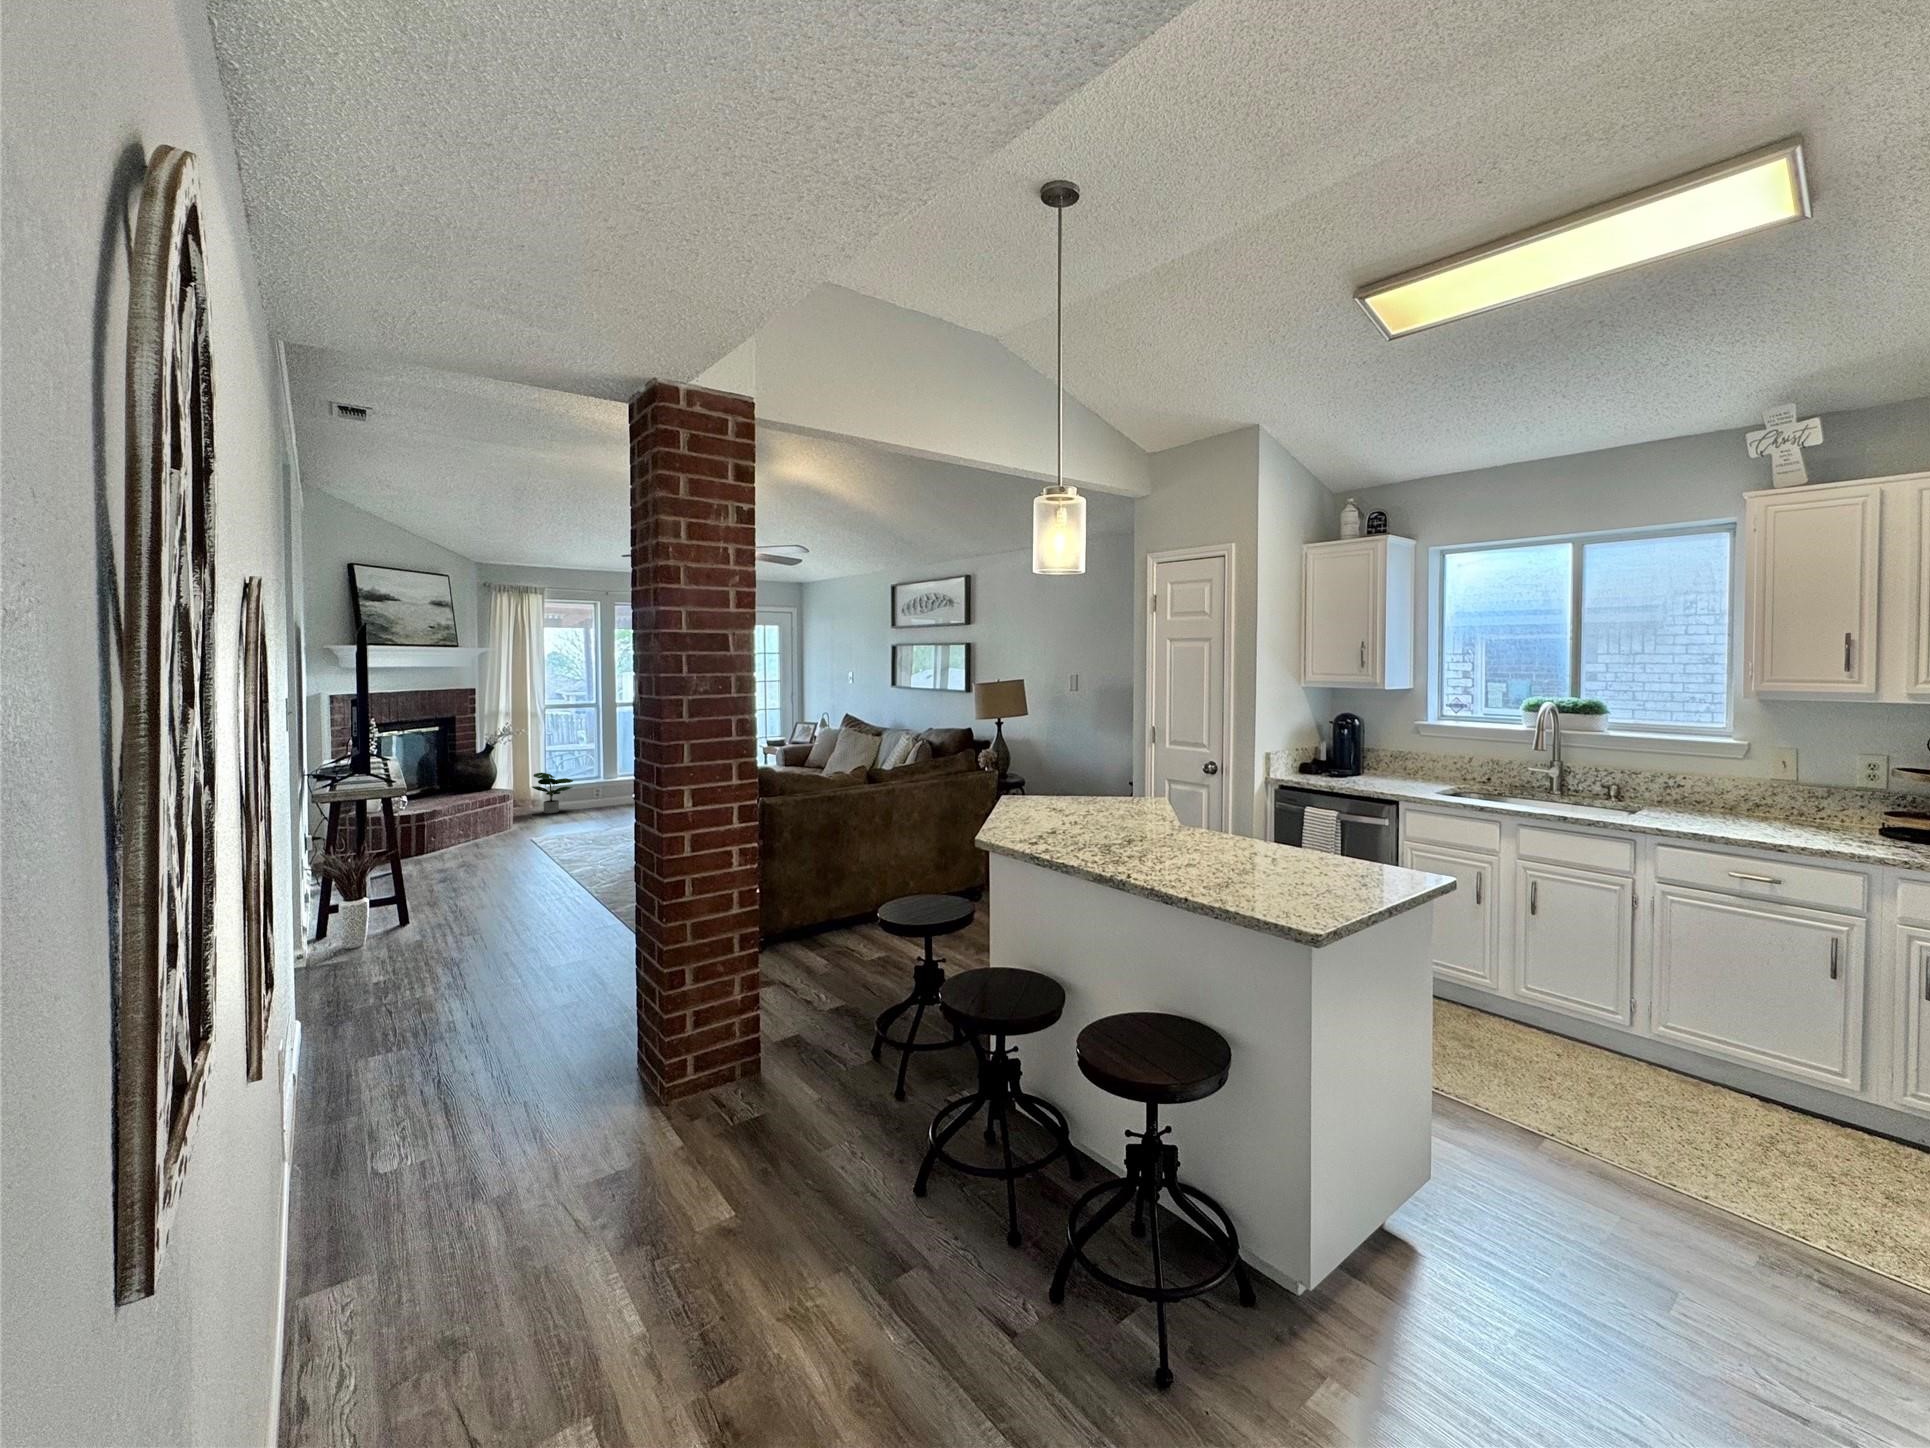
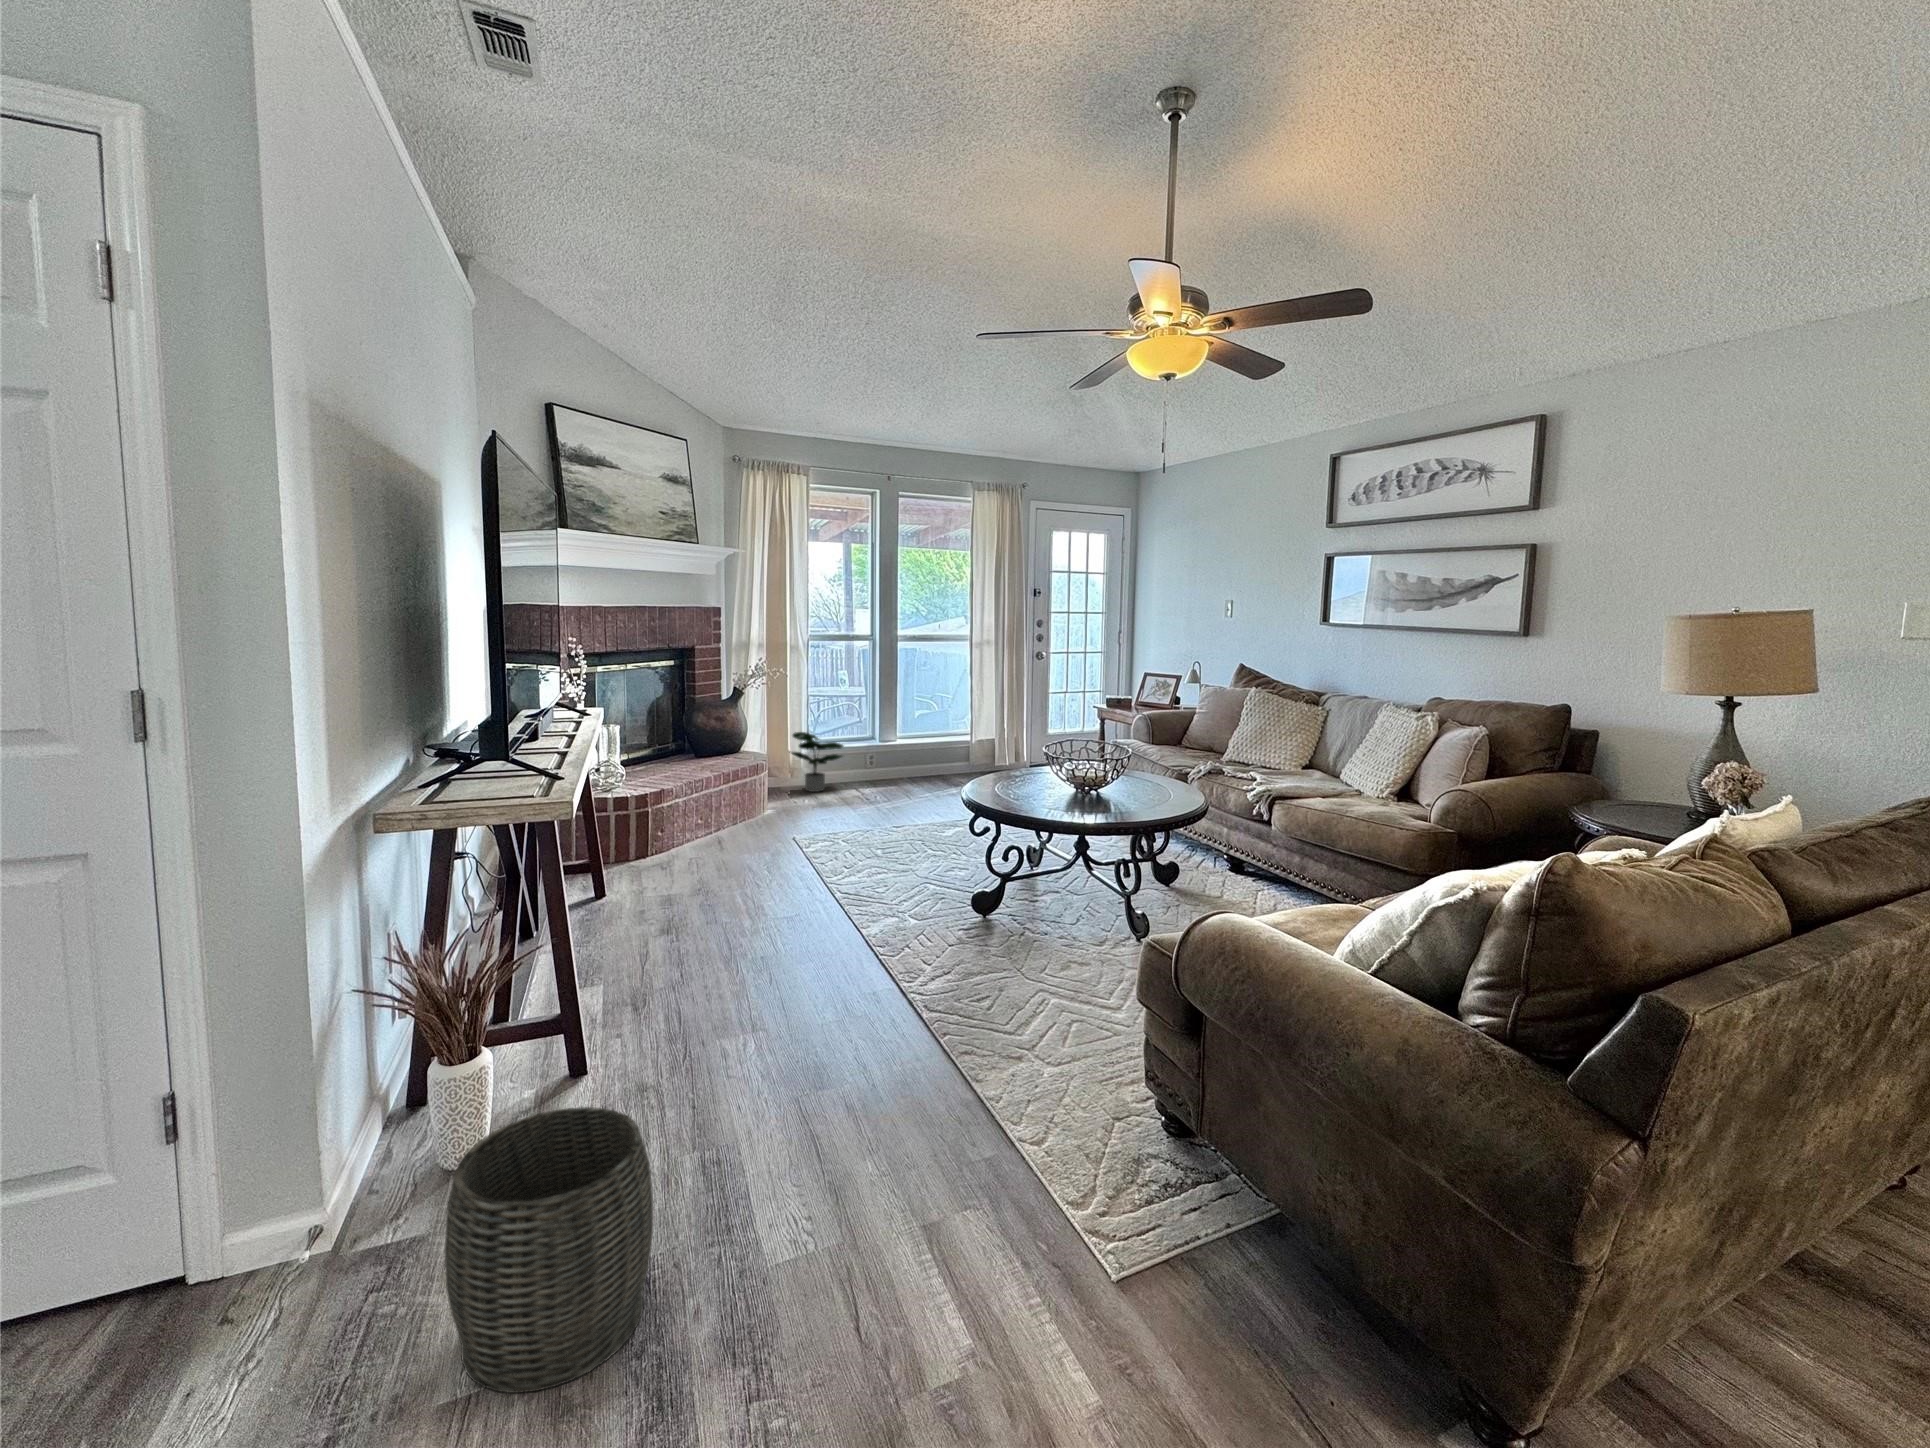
woven basket: none [361,909,453,1006] -> present [445,1107,653,1393]

